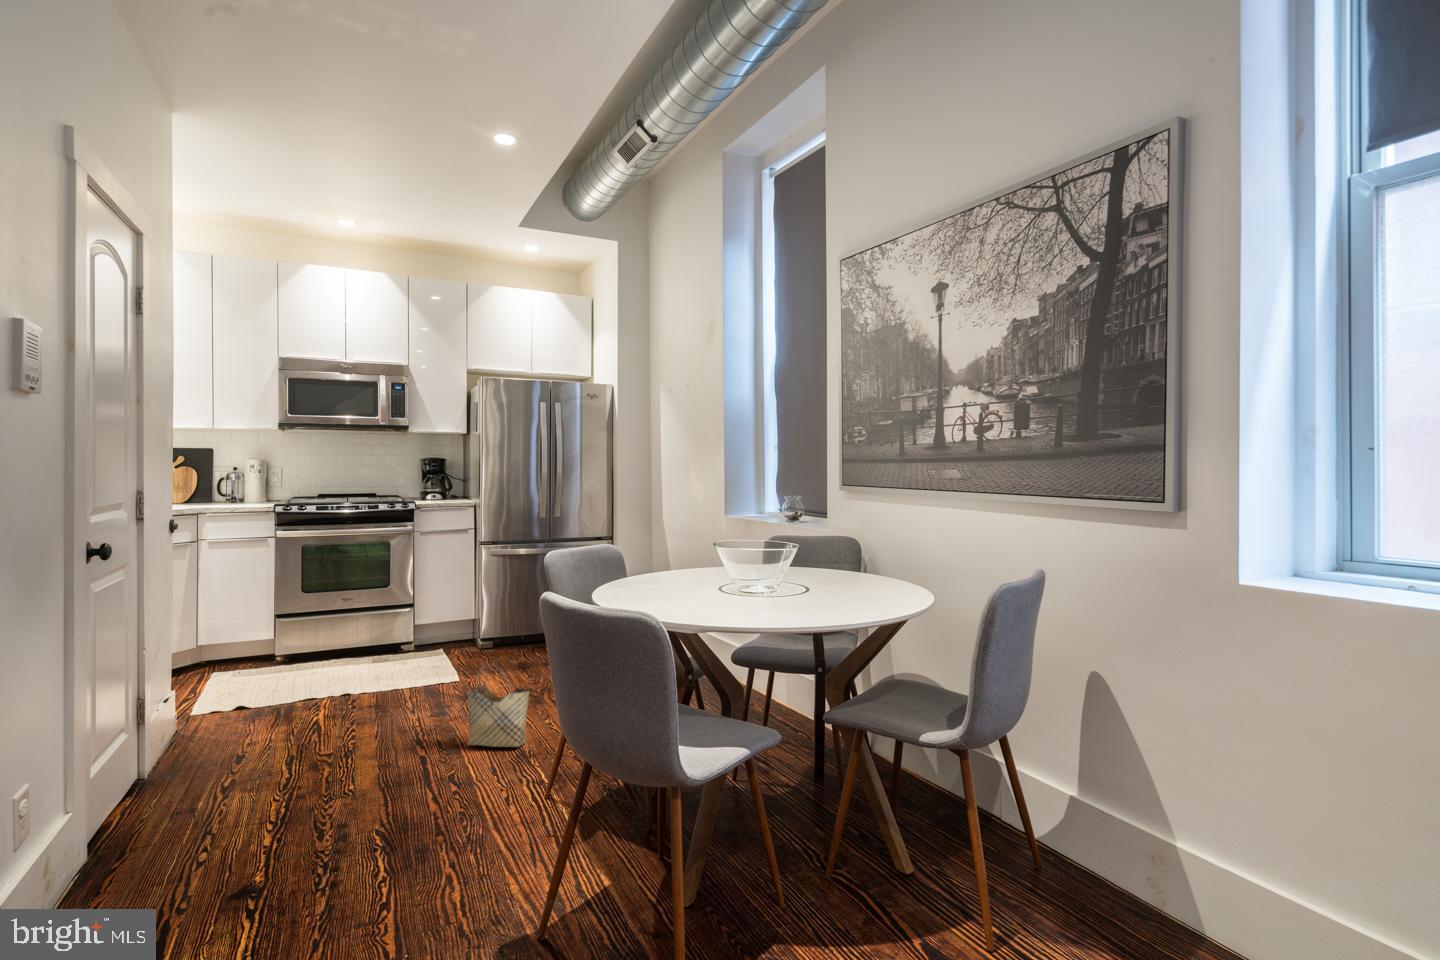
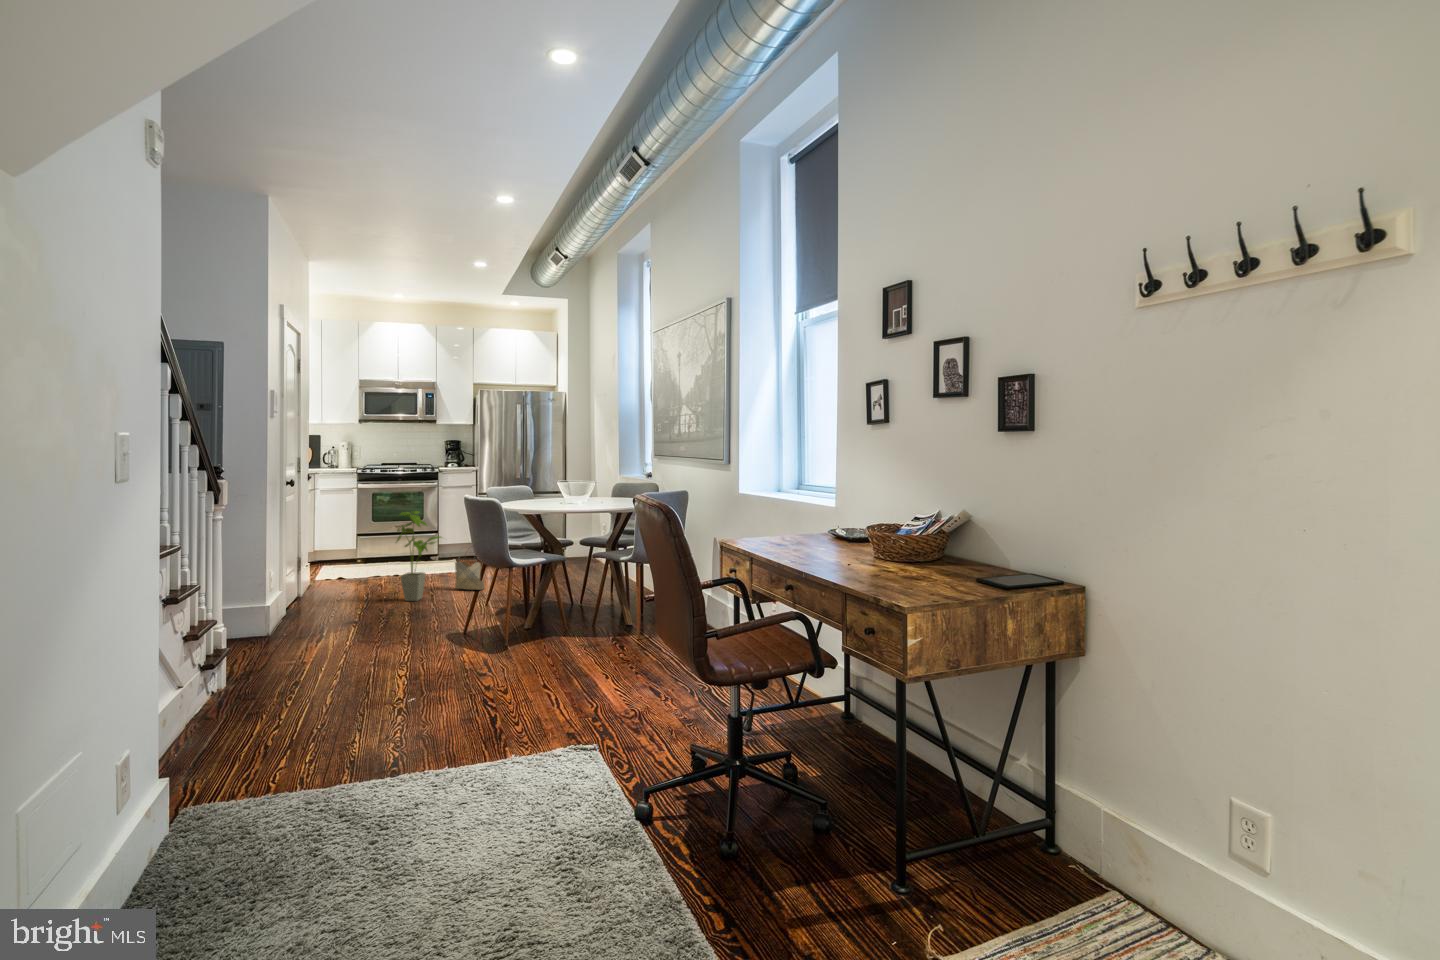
house plant: none [349,604,462,799] -> present [397,511,441,601]

